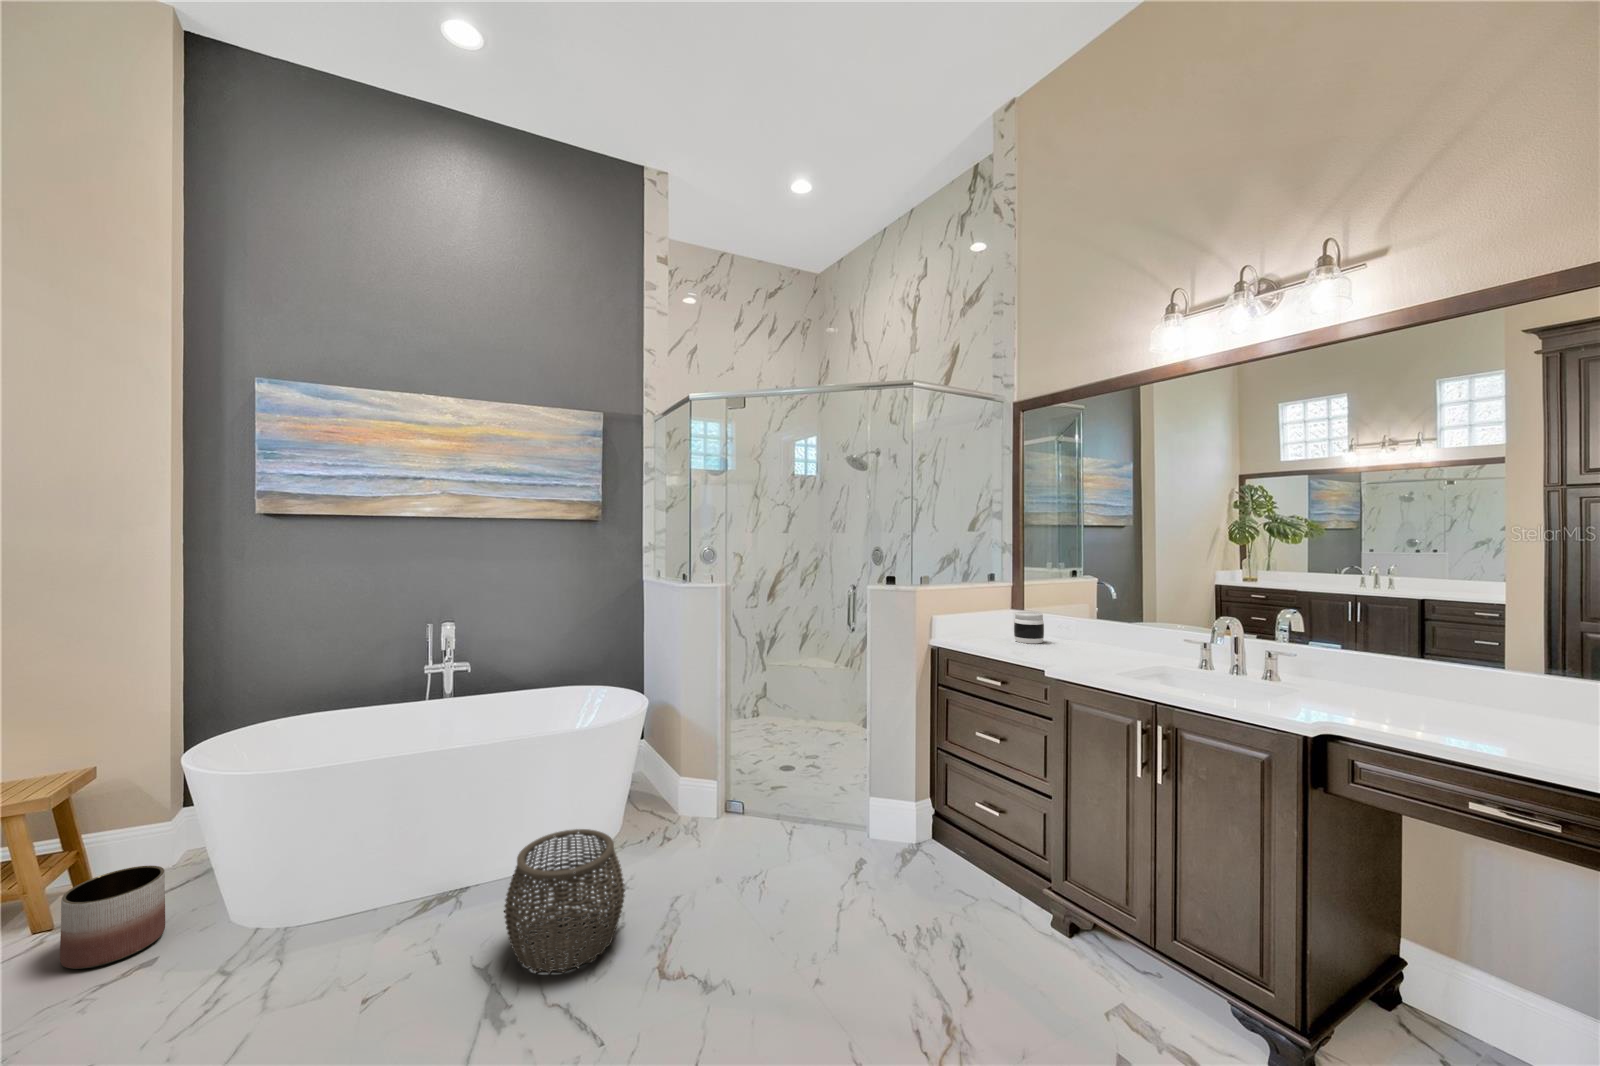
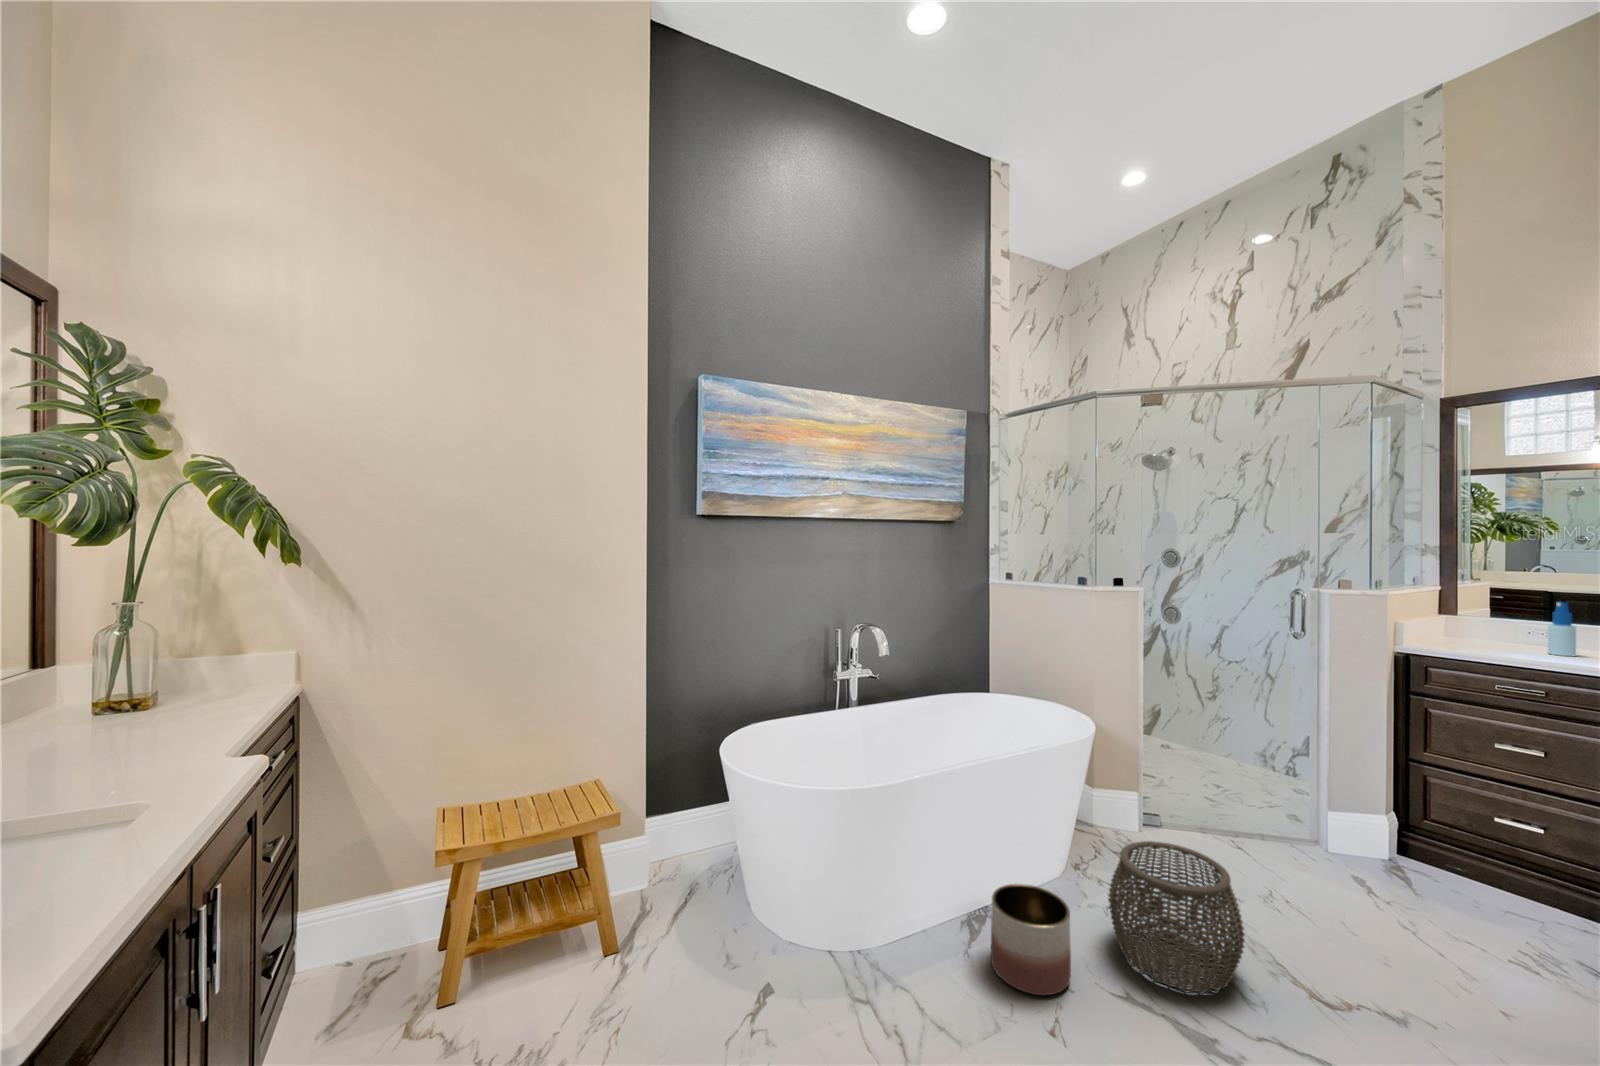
spray bottle: none [1051,598,1070,650] -> present [1548,602,1576,656]
jar: present [1014,612,1044,644] -> none [1473,616,1516,649]
planter: present [60,866,165,969] -> present [991,884,1071,995]

